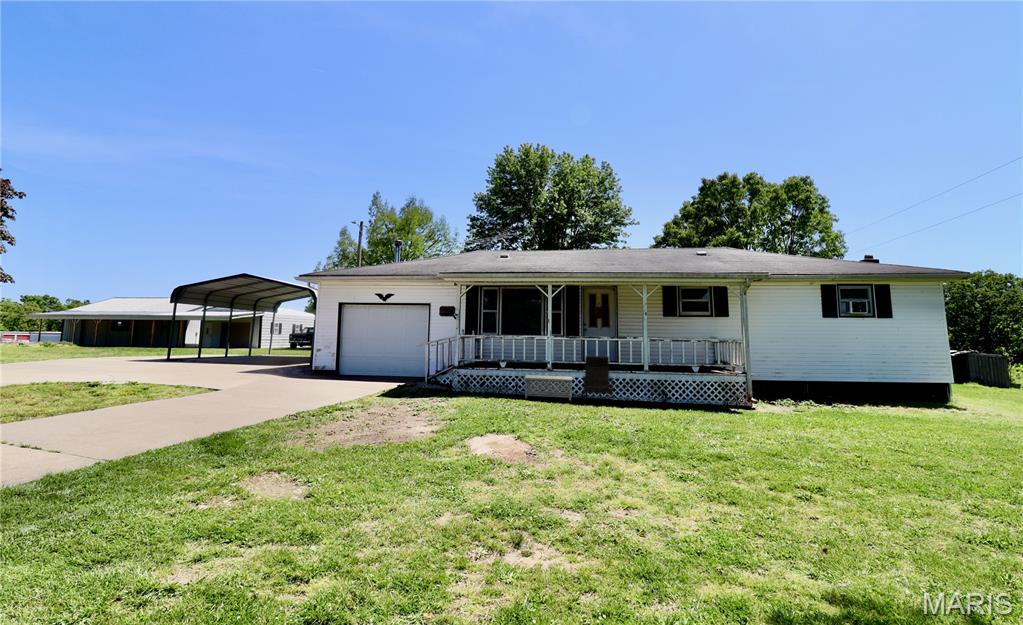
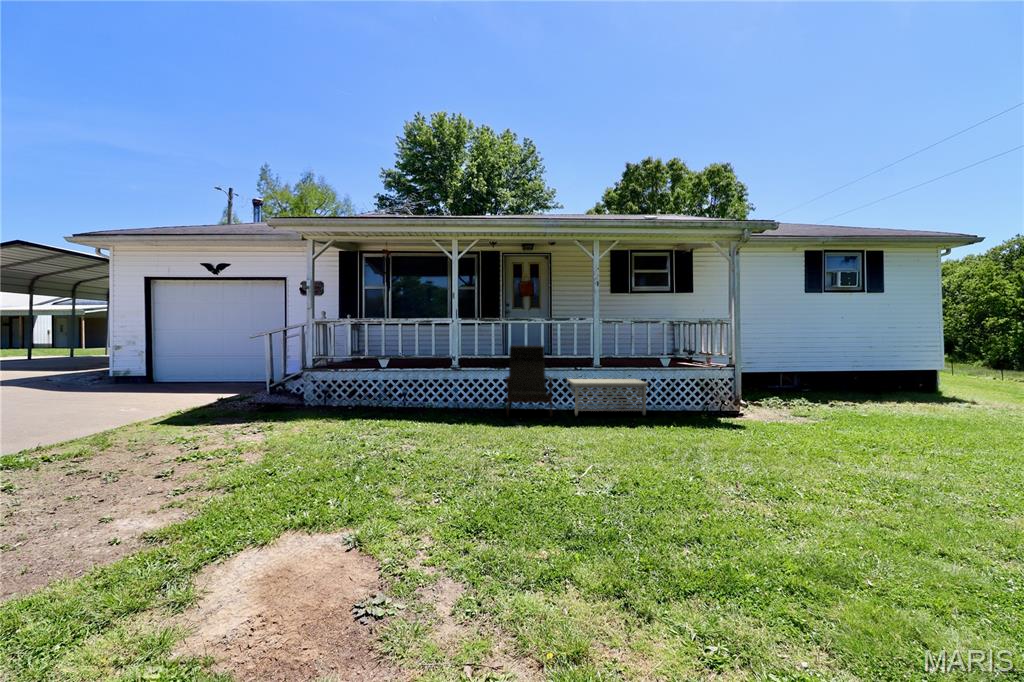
storage bench: present [524,375,572,401] -> present [567,379,648,416]

